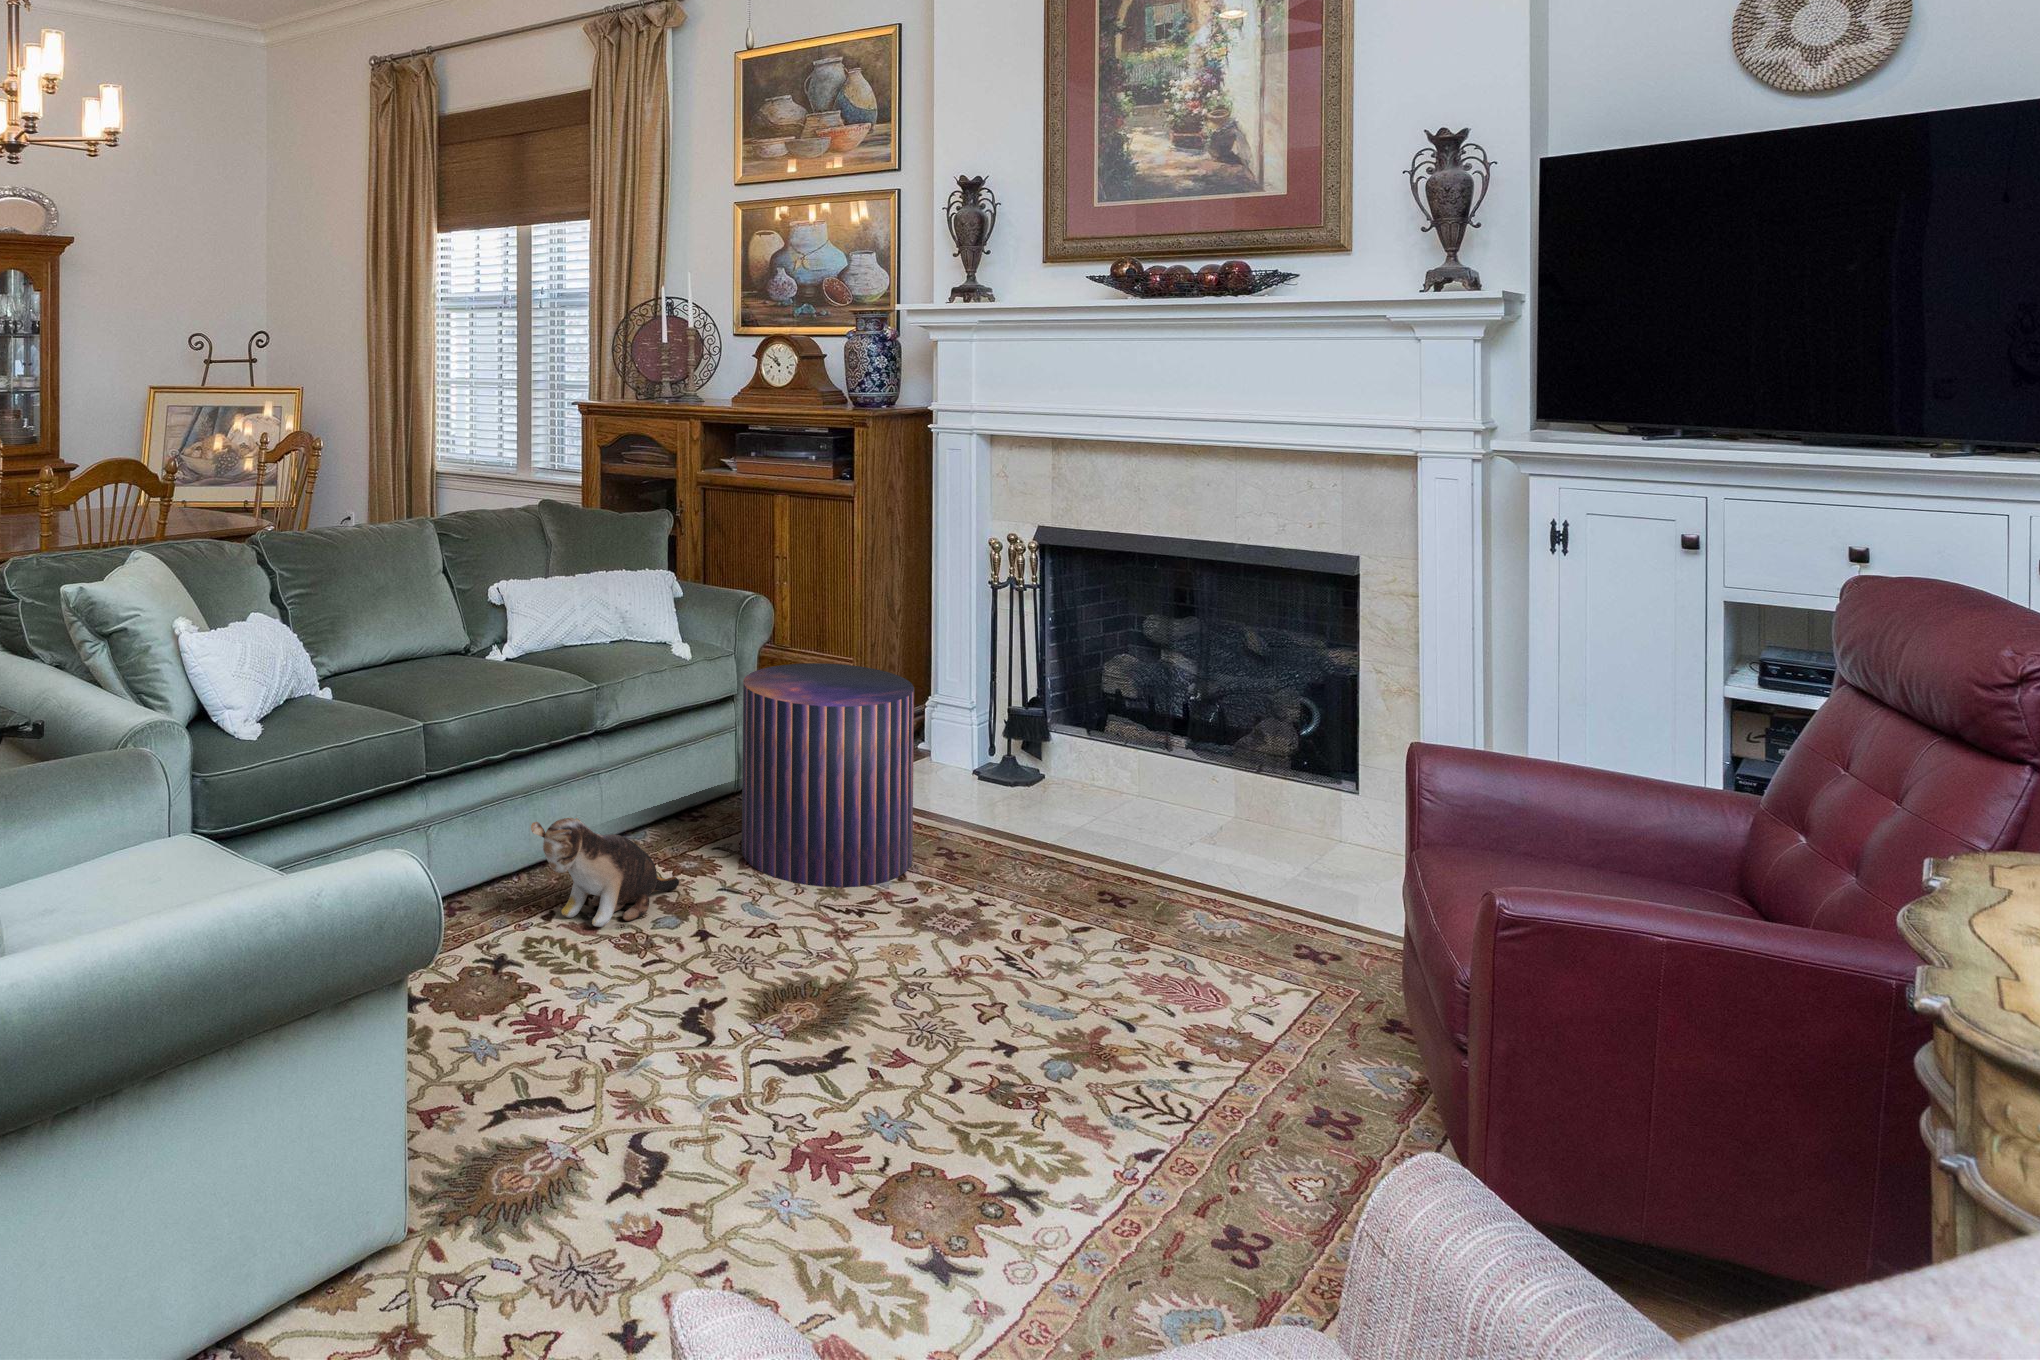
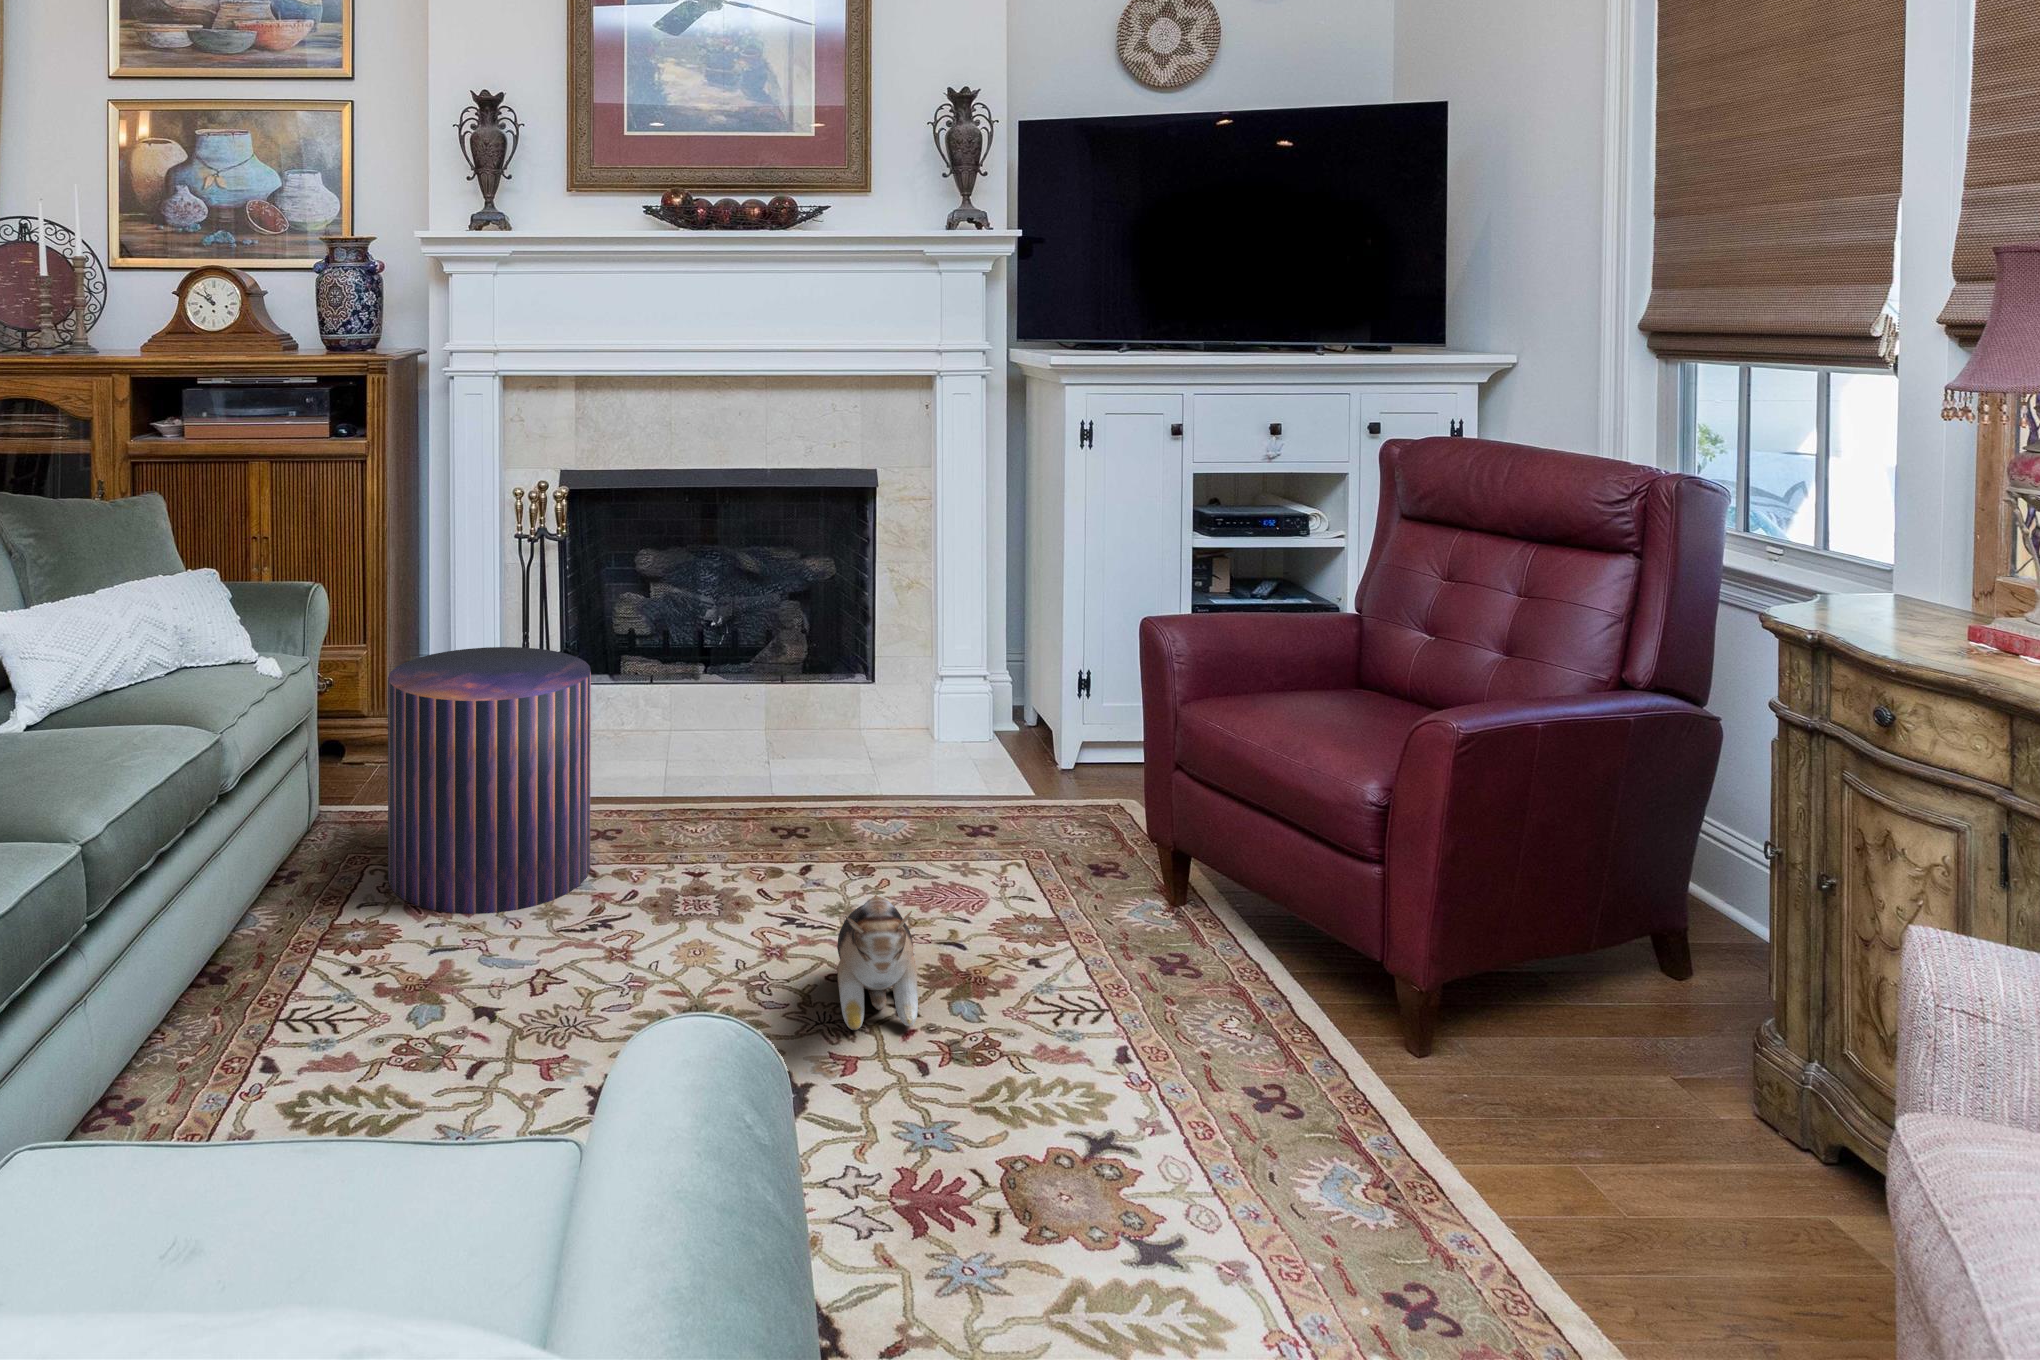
plush toy: present [531,818,679,927] -> present [837,895,918,1030]

